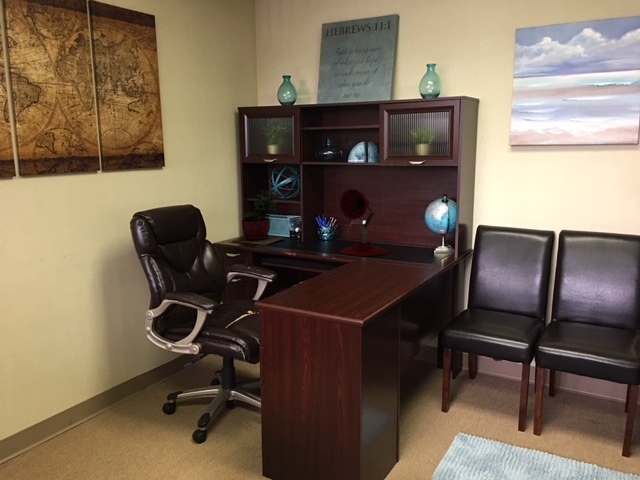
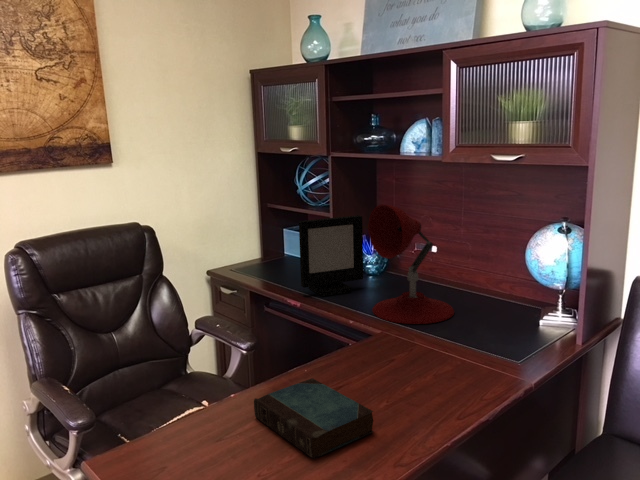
succulent plant: present [233,191,283,245] -> none [231,194,312,282]
picture frame: none [292,200,327,249] -> present [299,215,363,296]
book: none [326,269,387,293] -> present [254,378,373,459]

